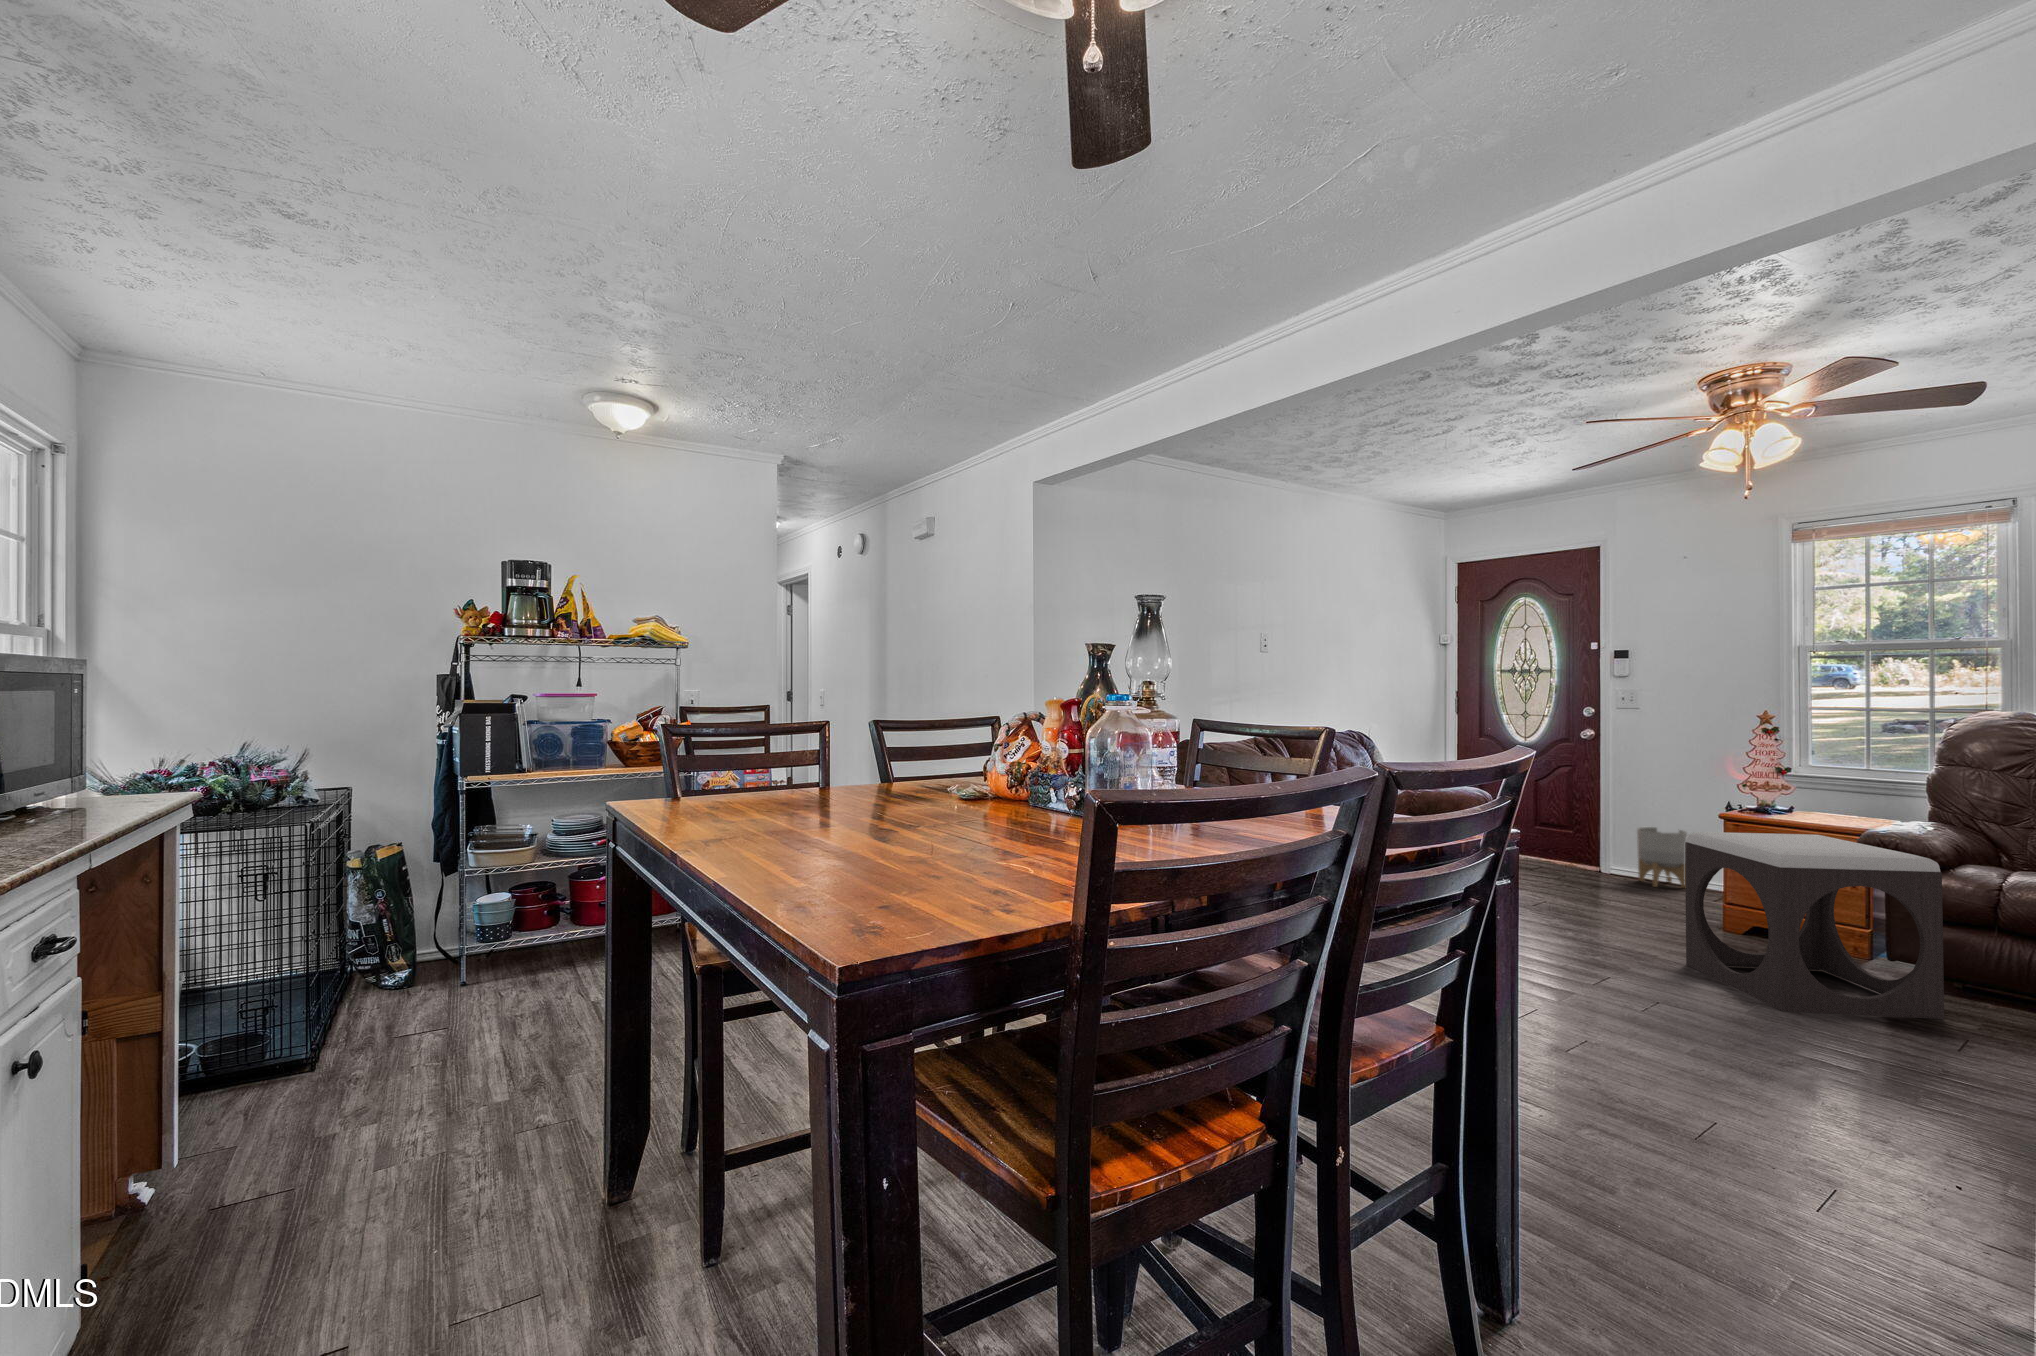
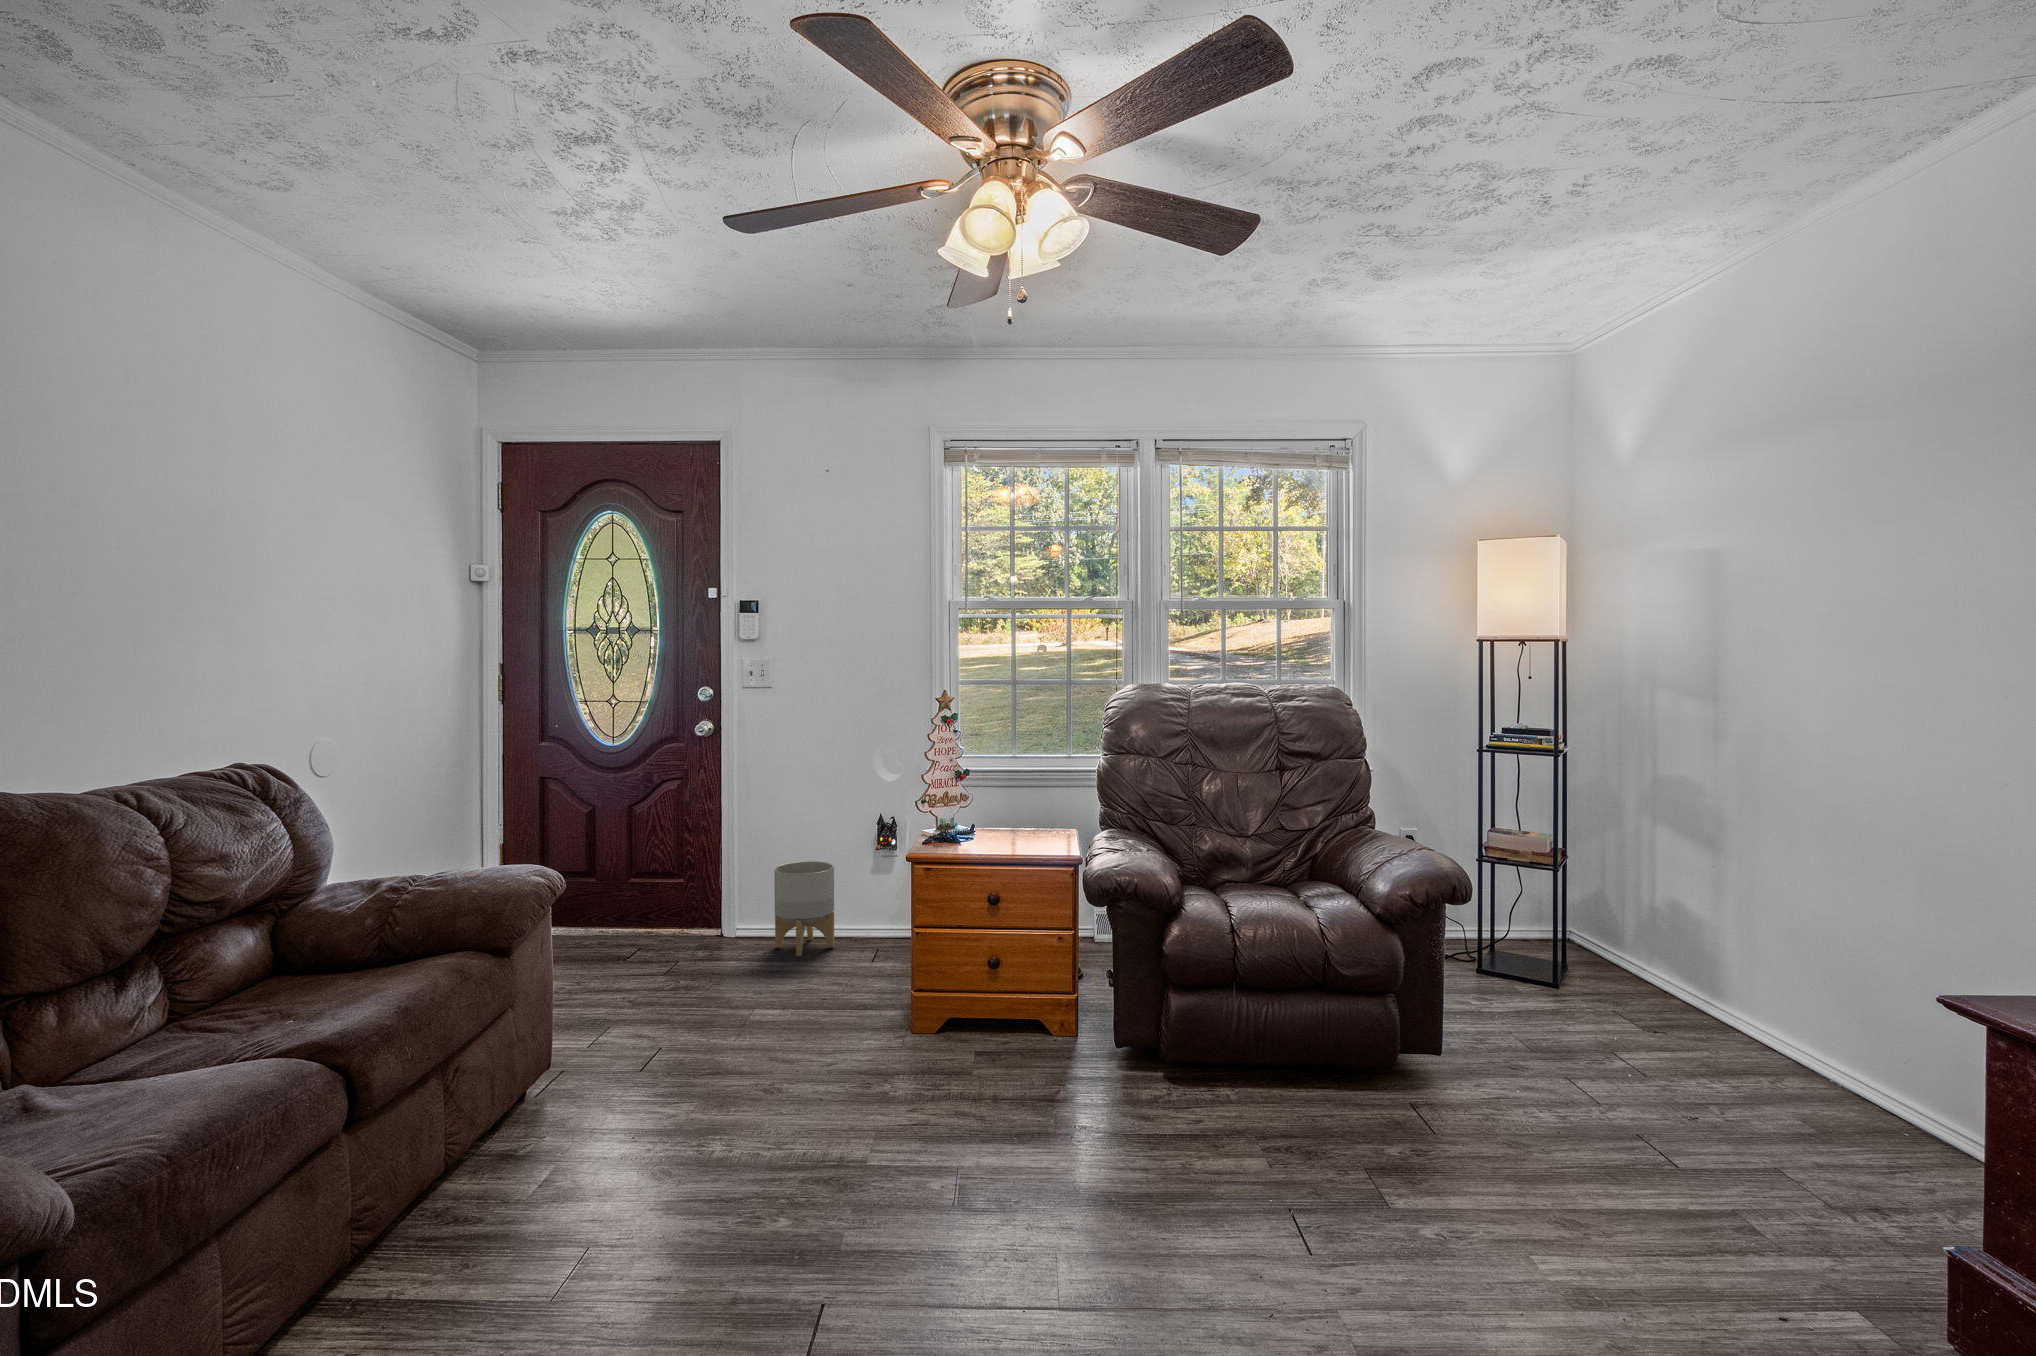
footstool: present [1685,832,1944,1019] -> none [923,888,1236,1261]

